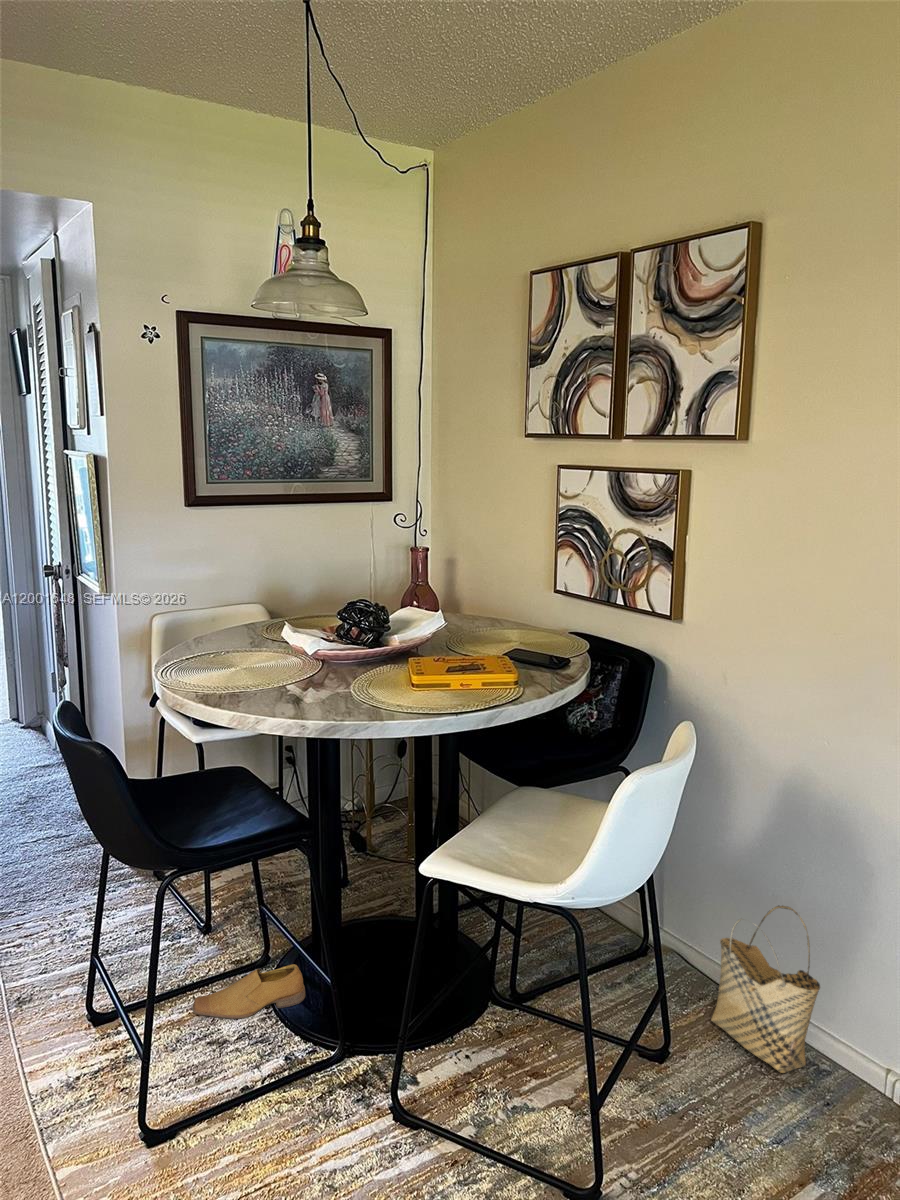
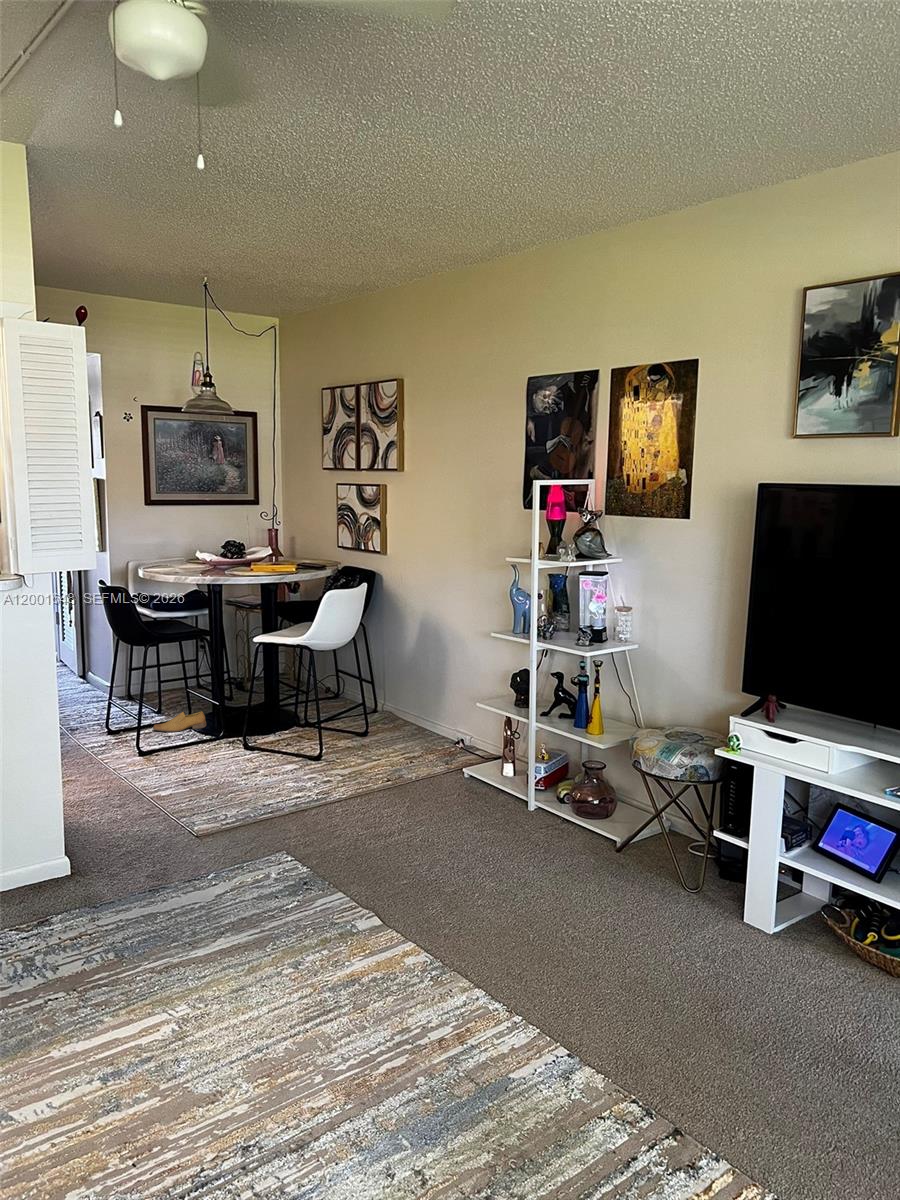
woven basket: present [711,906,820,1073] -> none [390,671,427,736]

